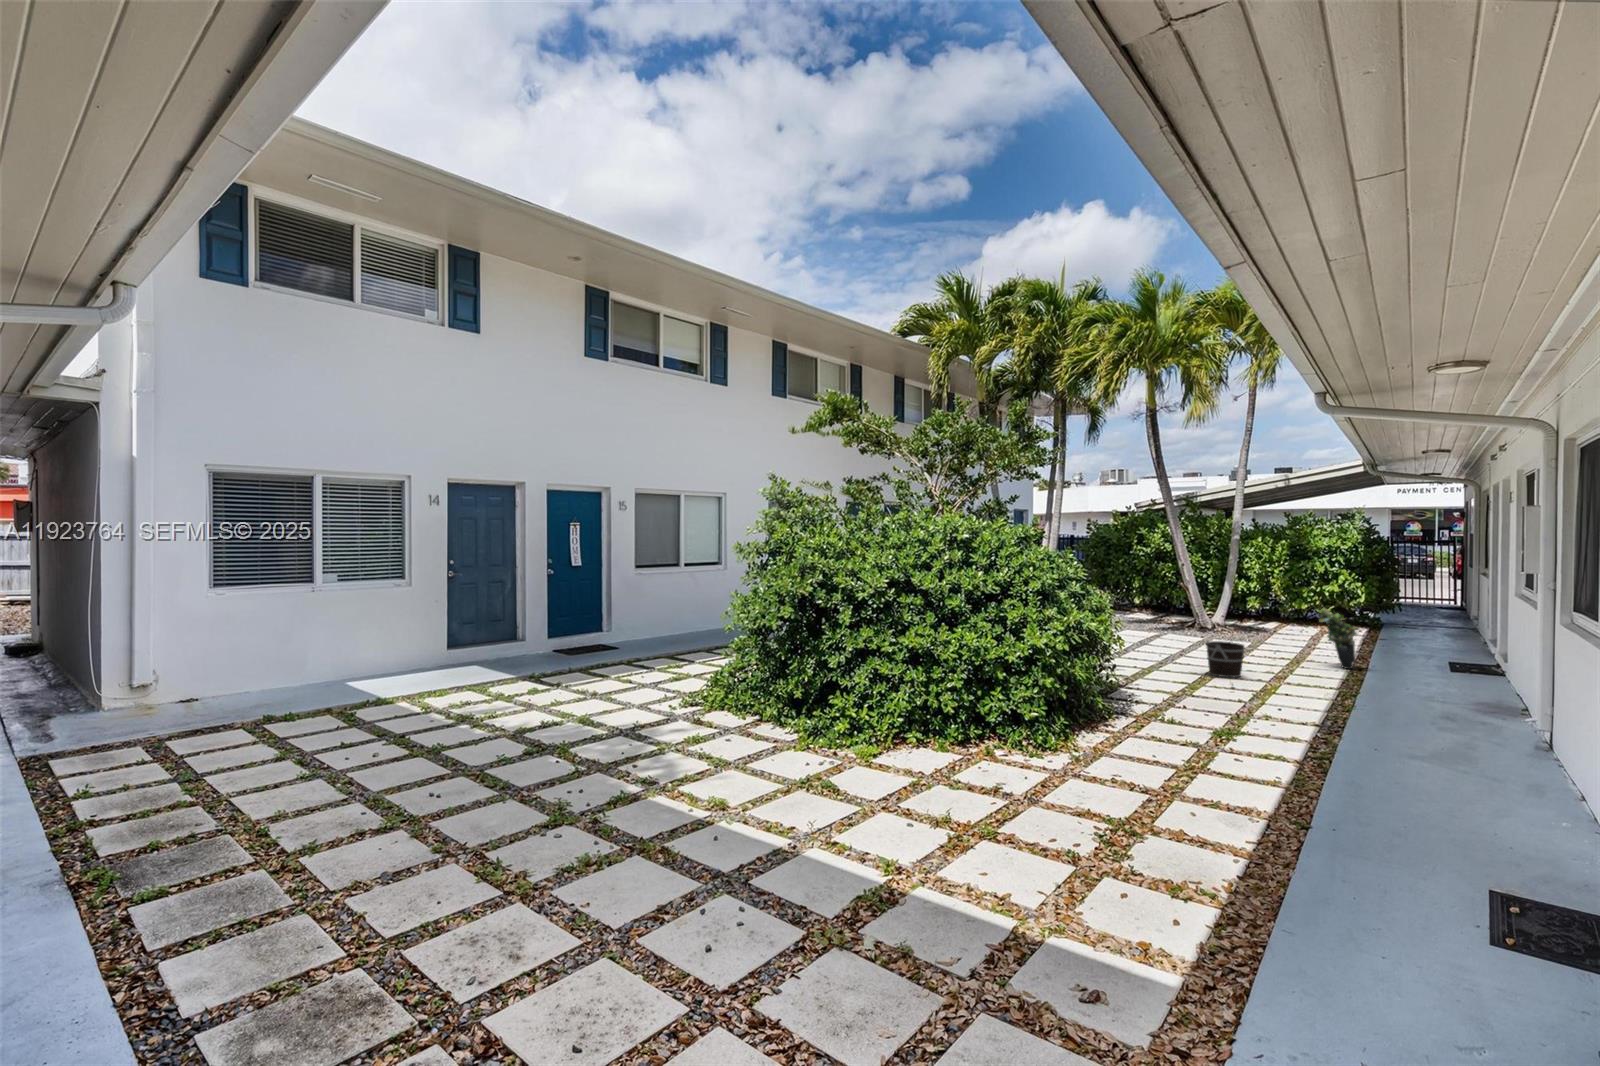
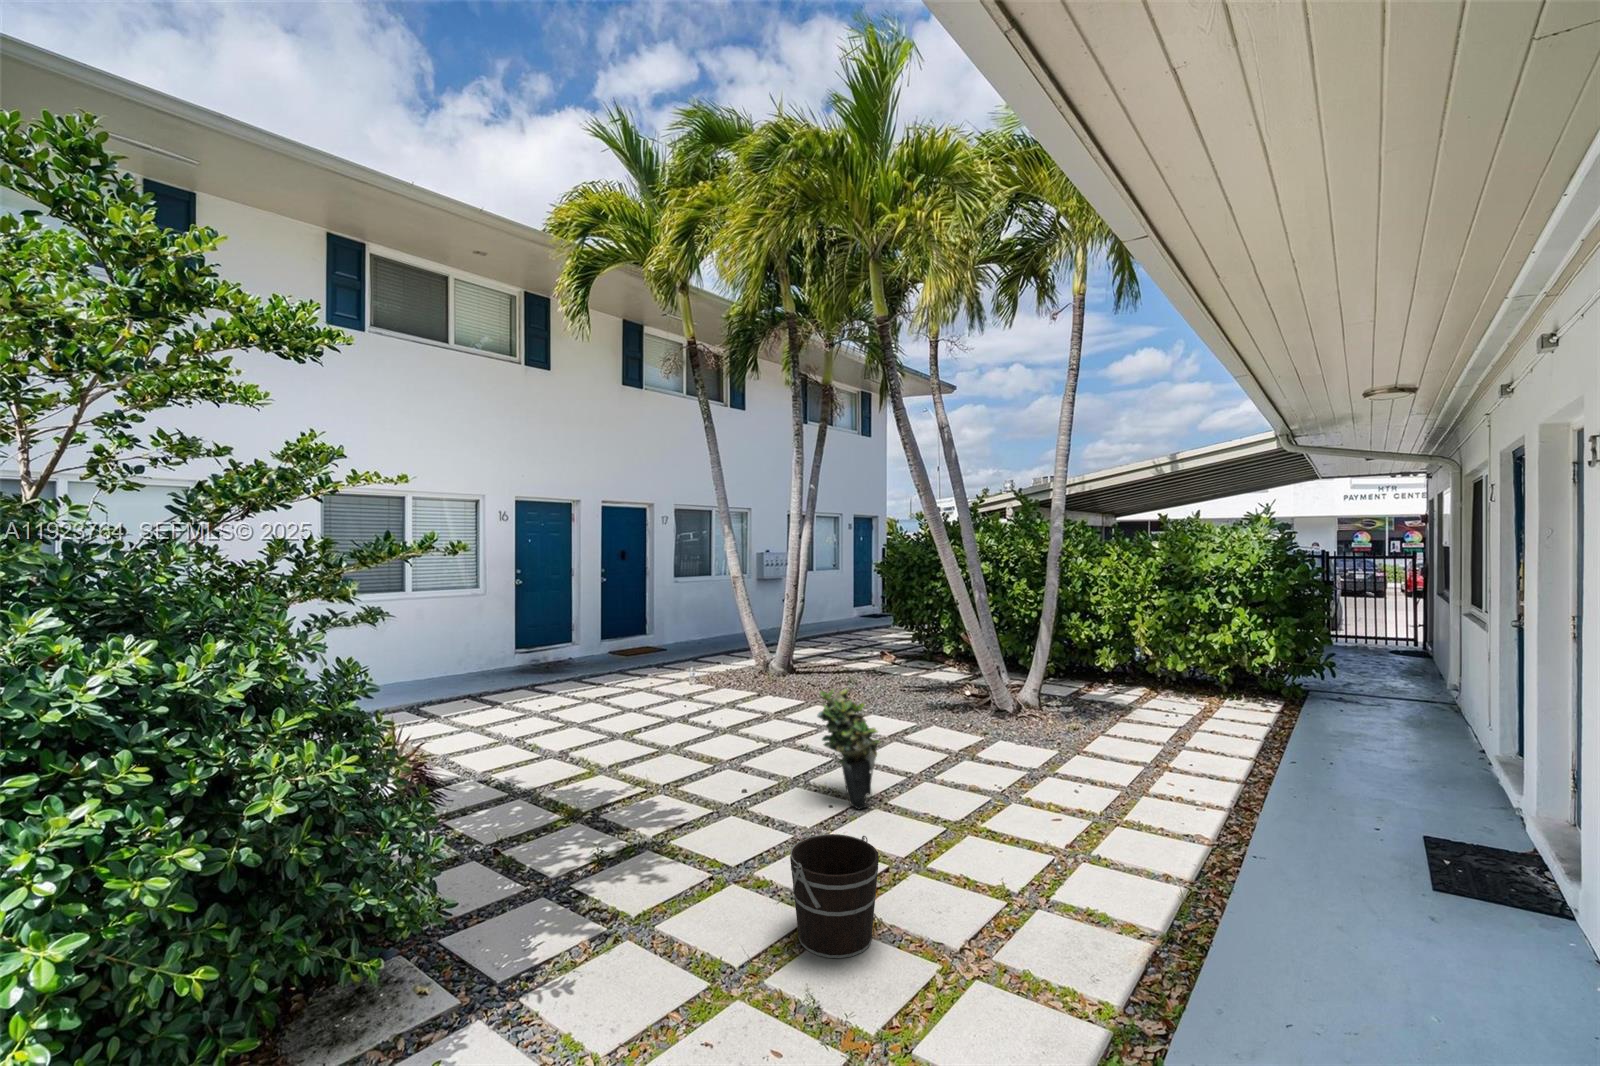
potted plant: present [1316,608,1358,669] -> present [817,689,880,809]

